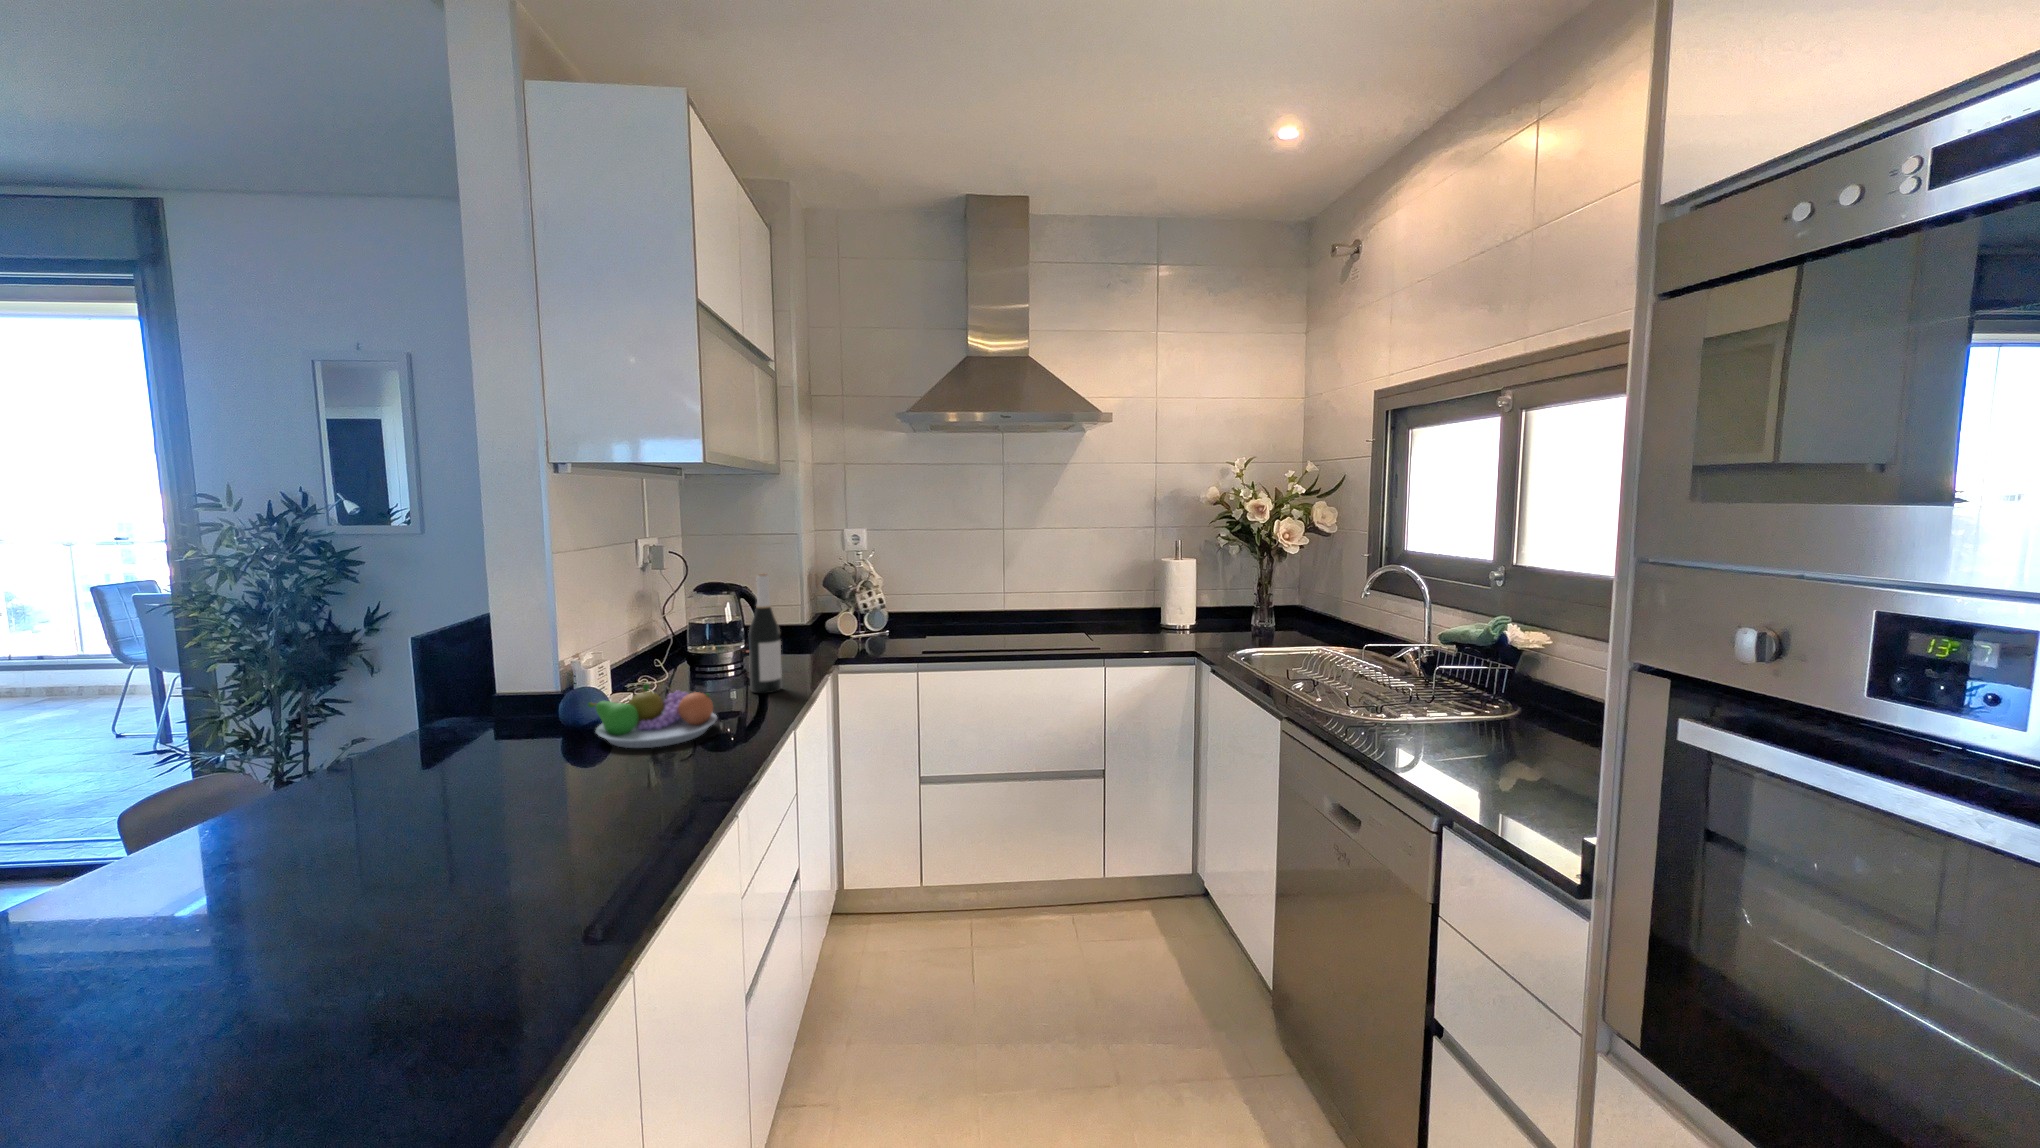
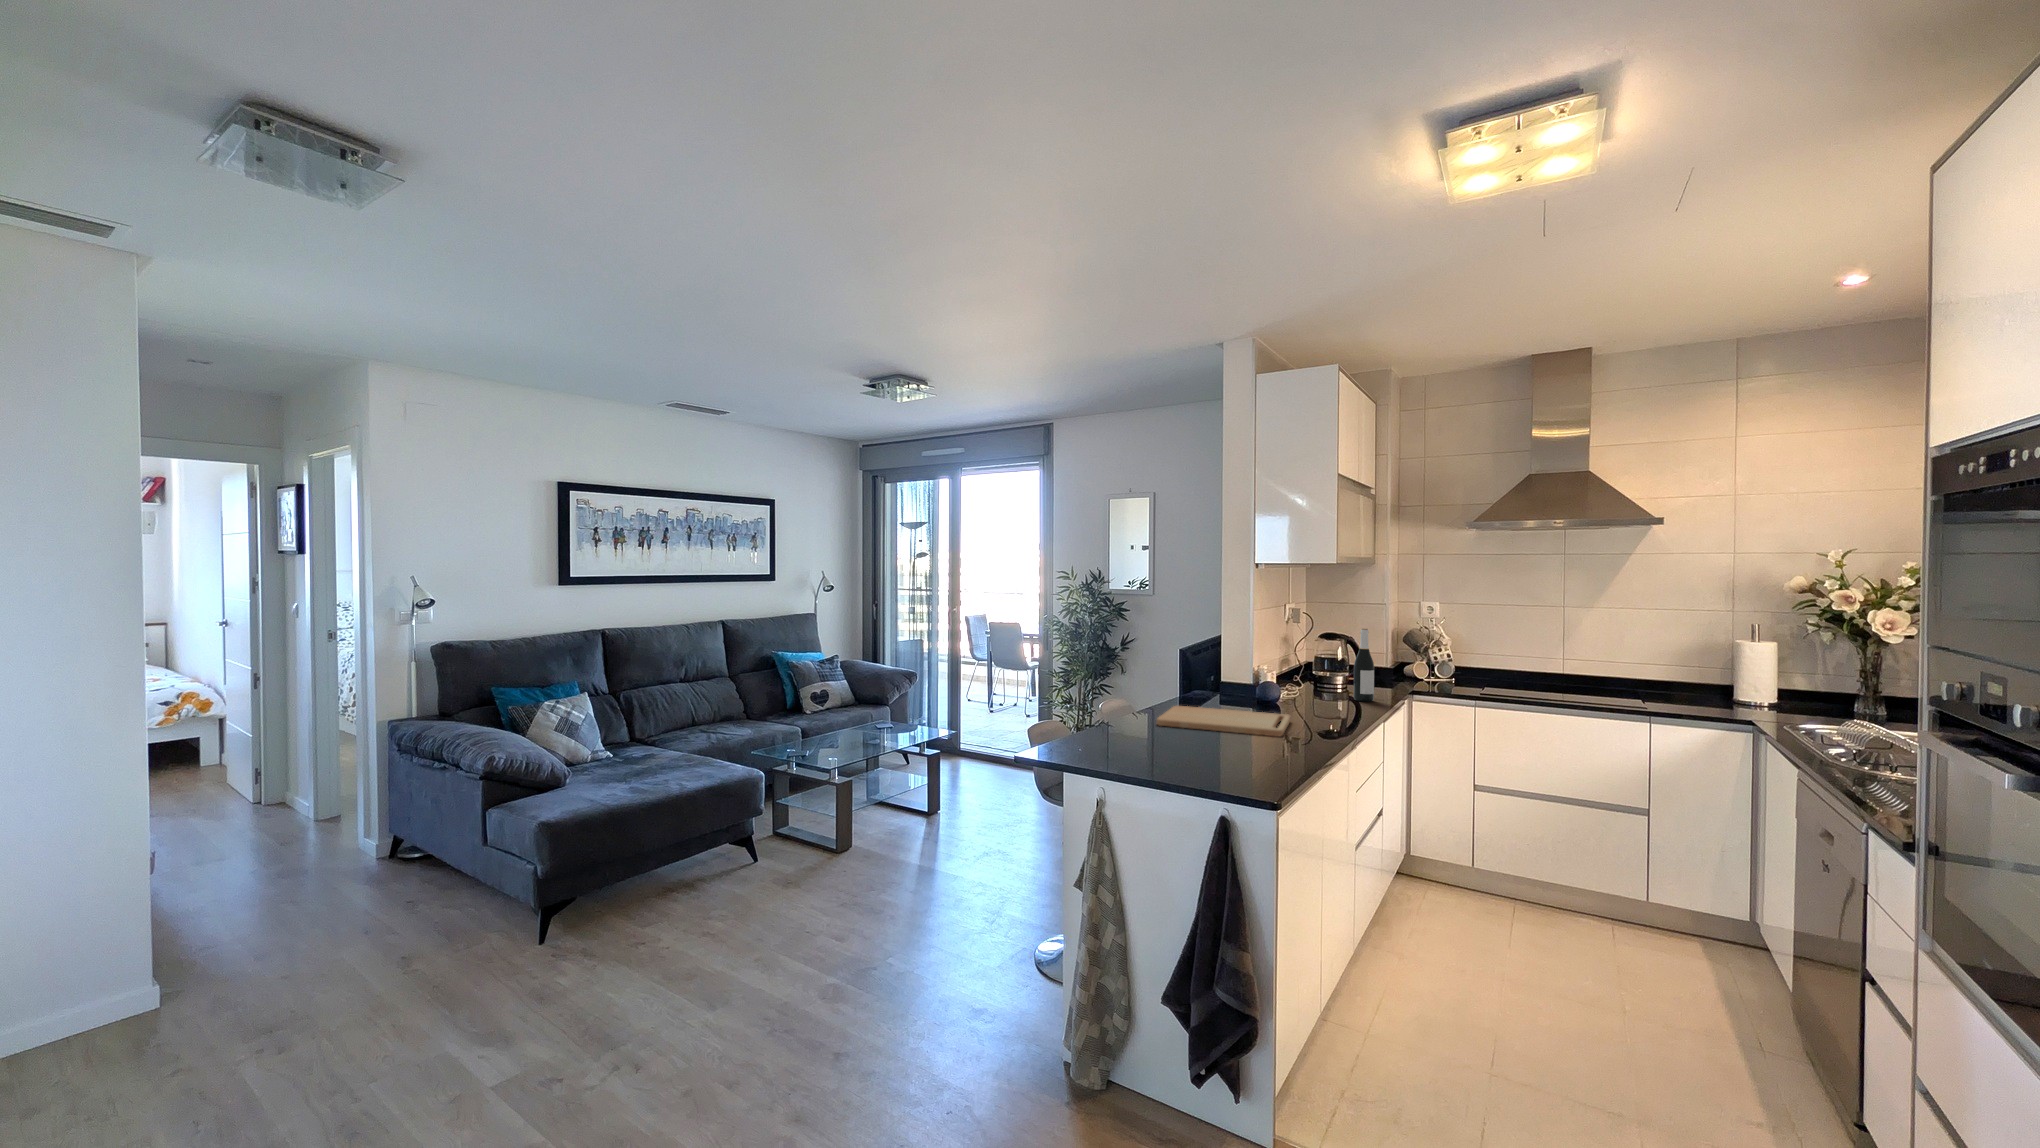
fruit bowl: present [588,684,717,748] -> none [1271,683,1338,714]
cutting board: none [188,768,610,892] -> present [1157,706,1290,736]

